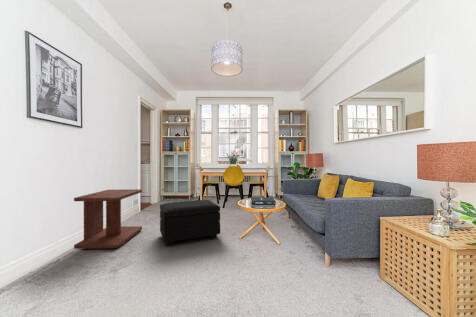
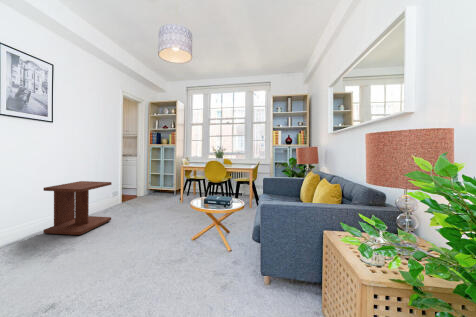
footstool: present [160,200,220,246] -> none [122,195,179,236]

